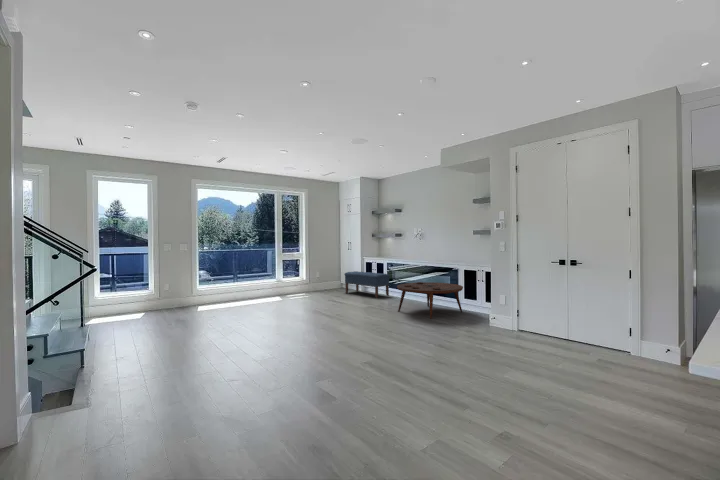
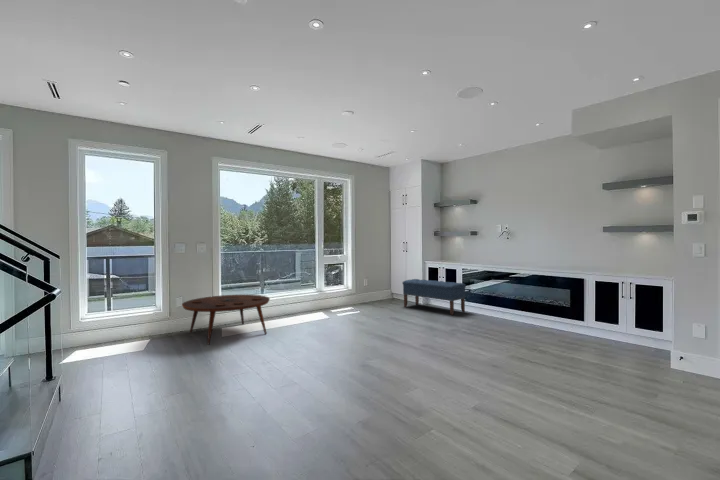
coffee table: present [397,282,463,319] -> present [182,295,270,345]

